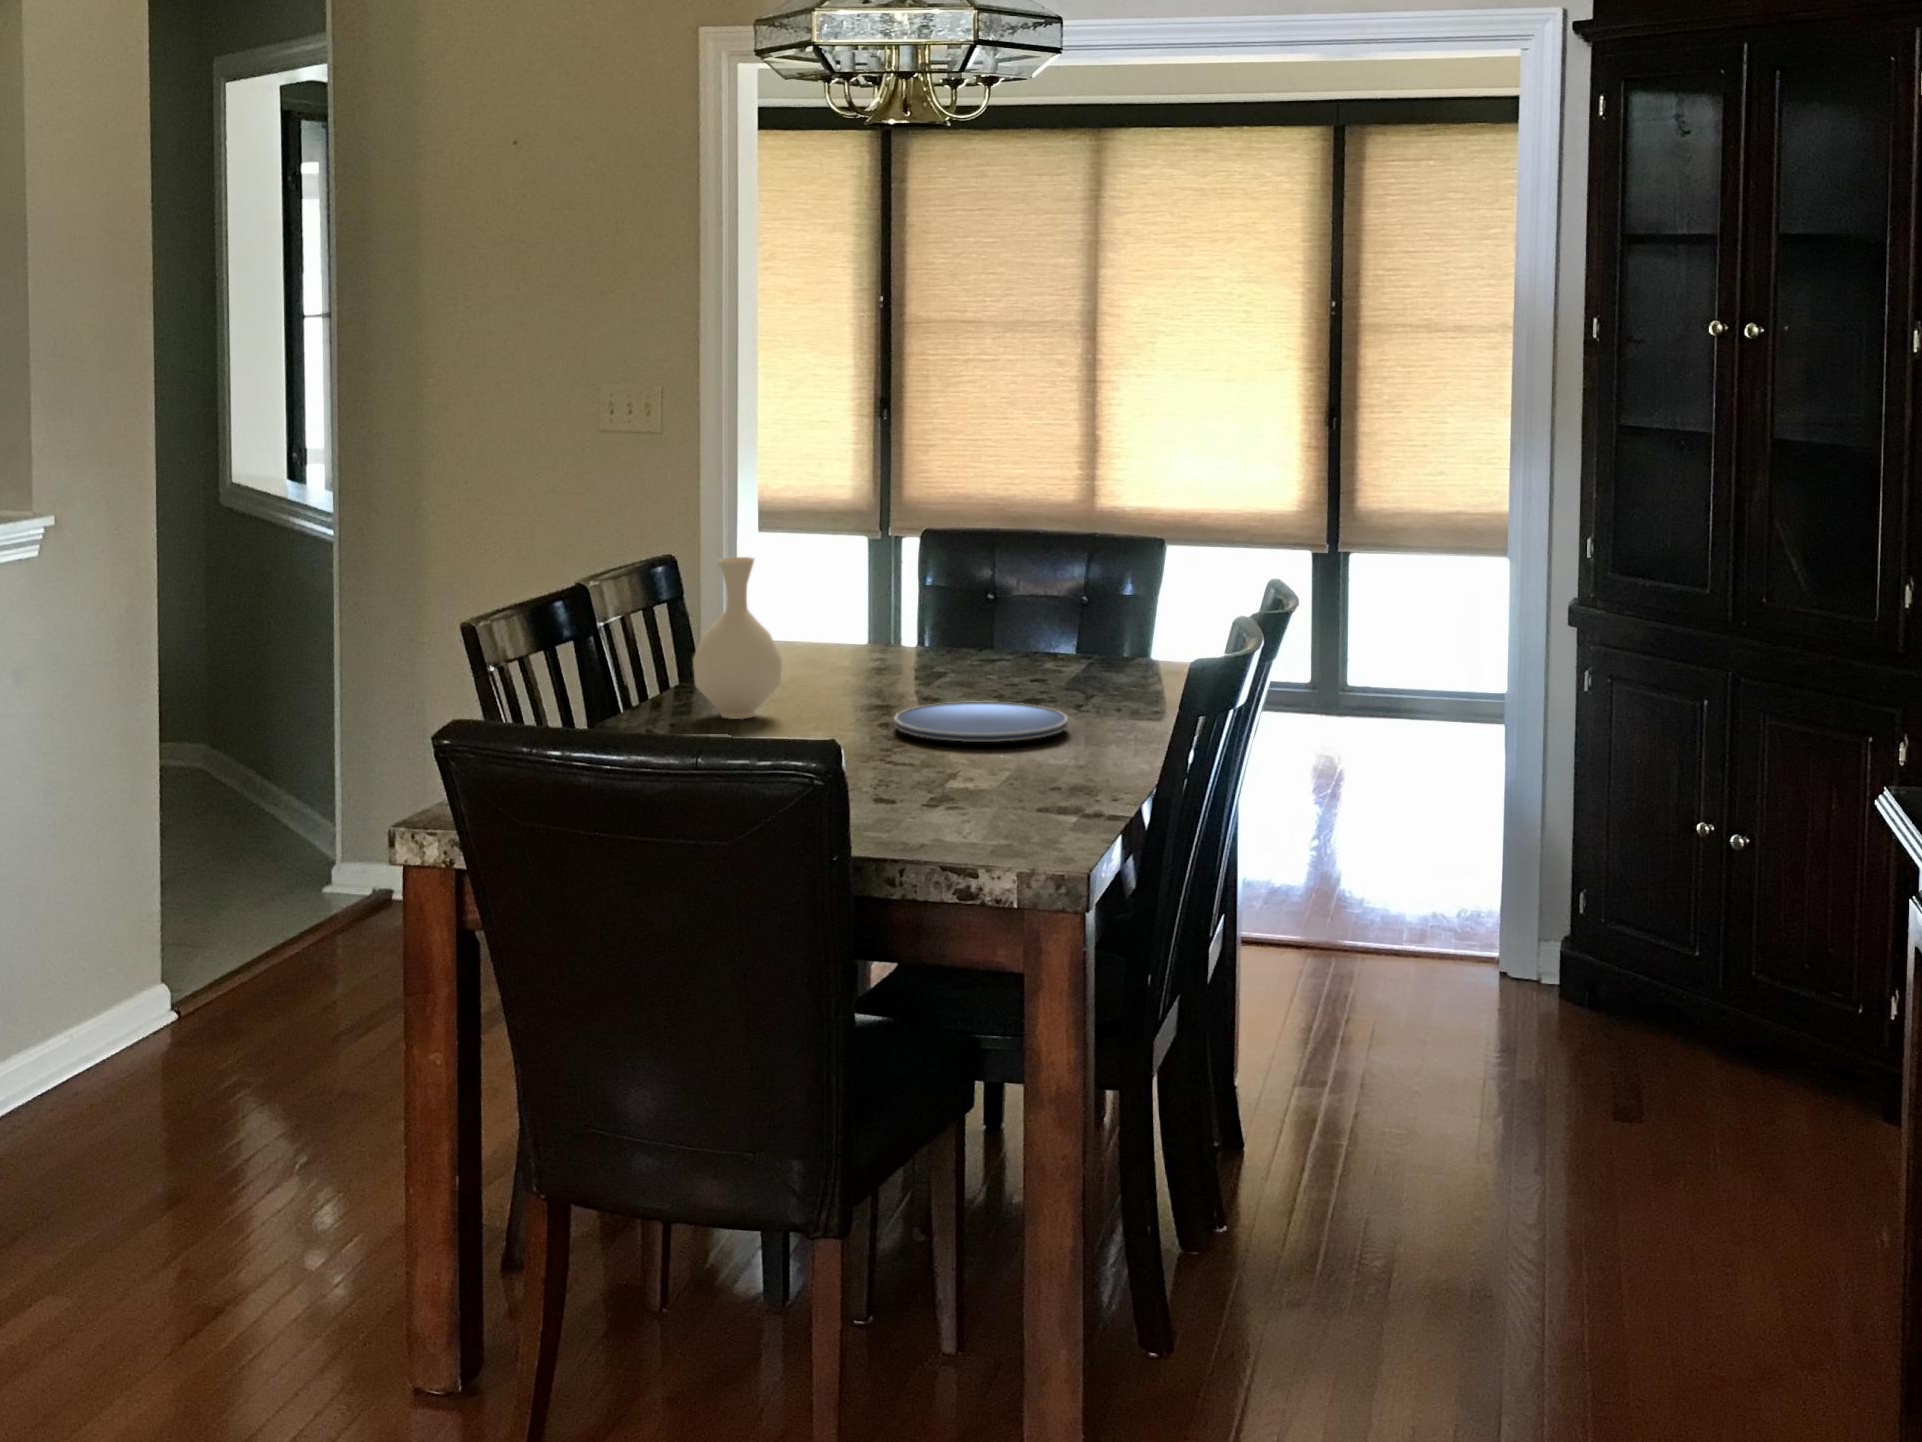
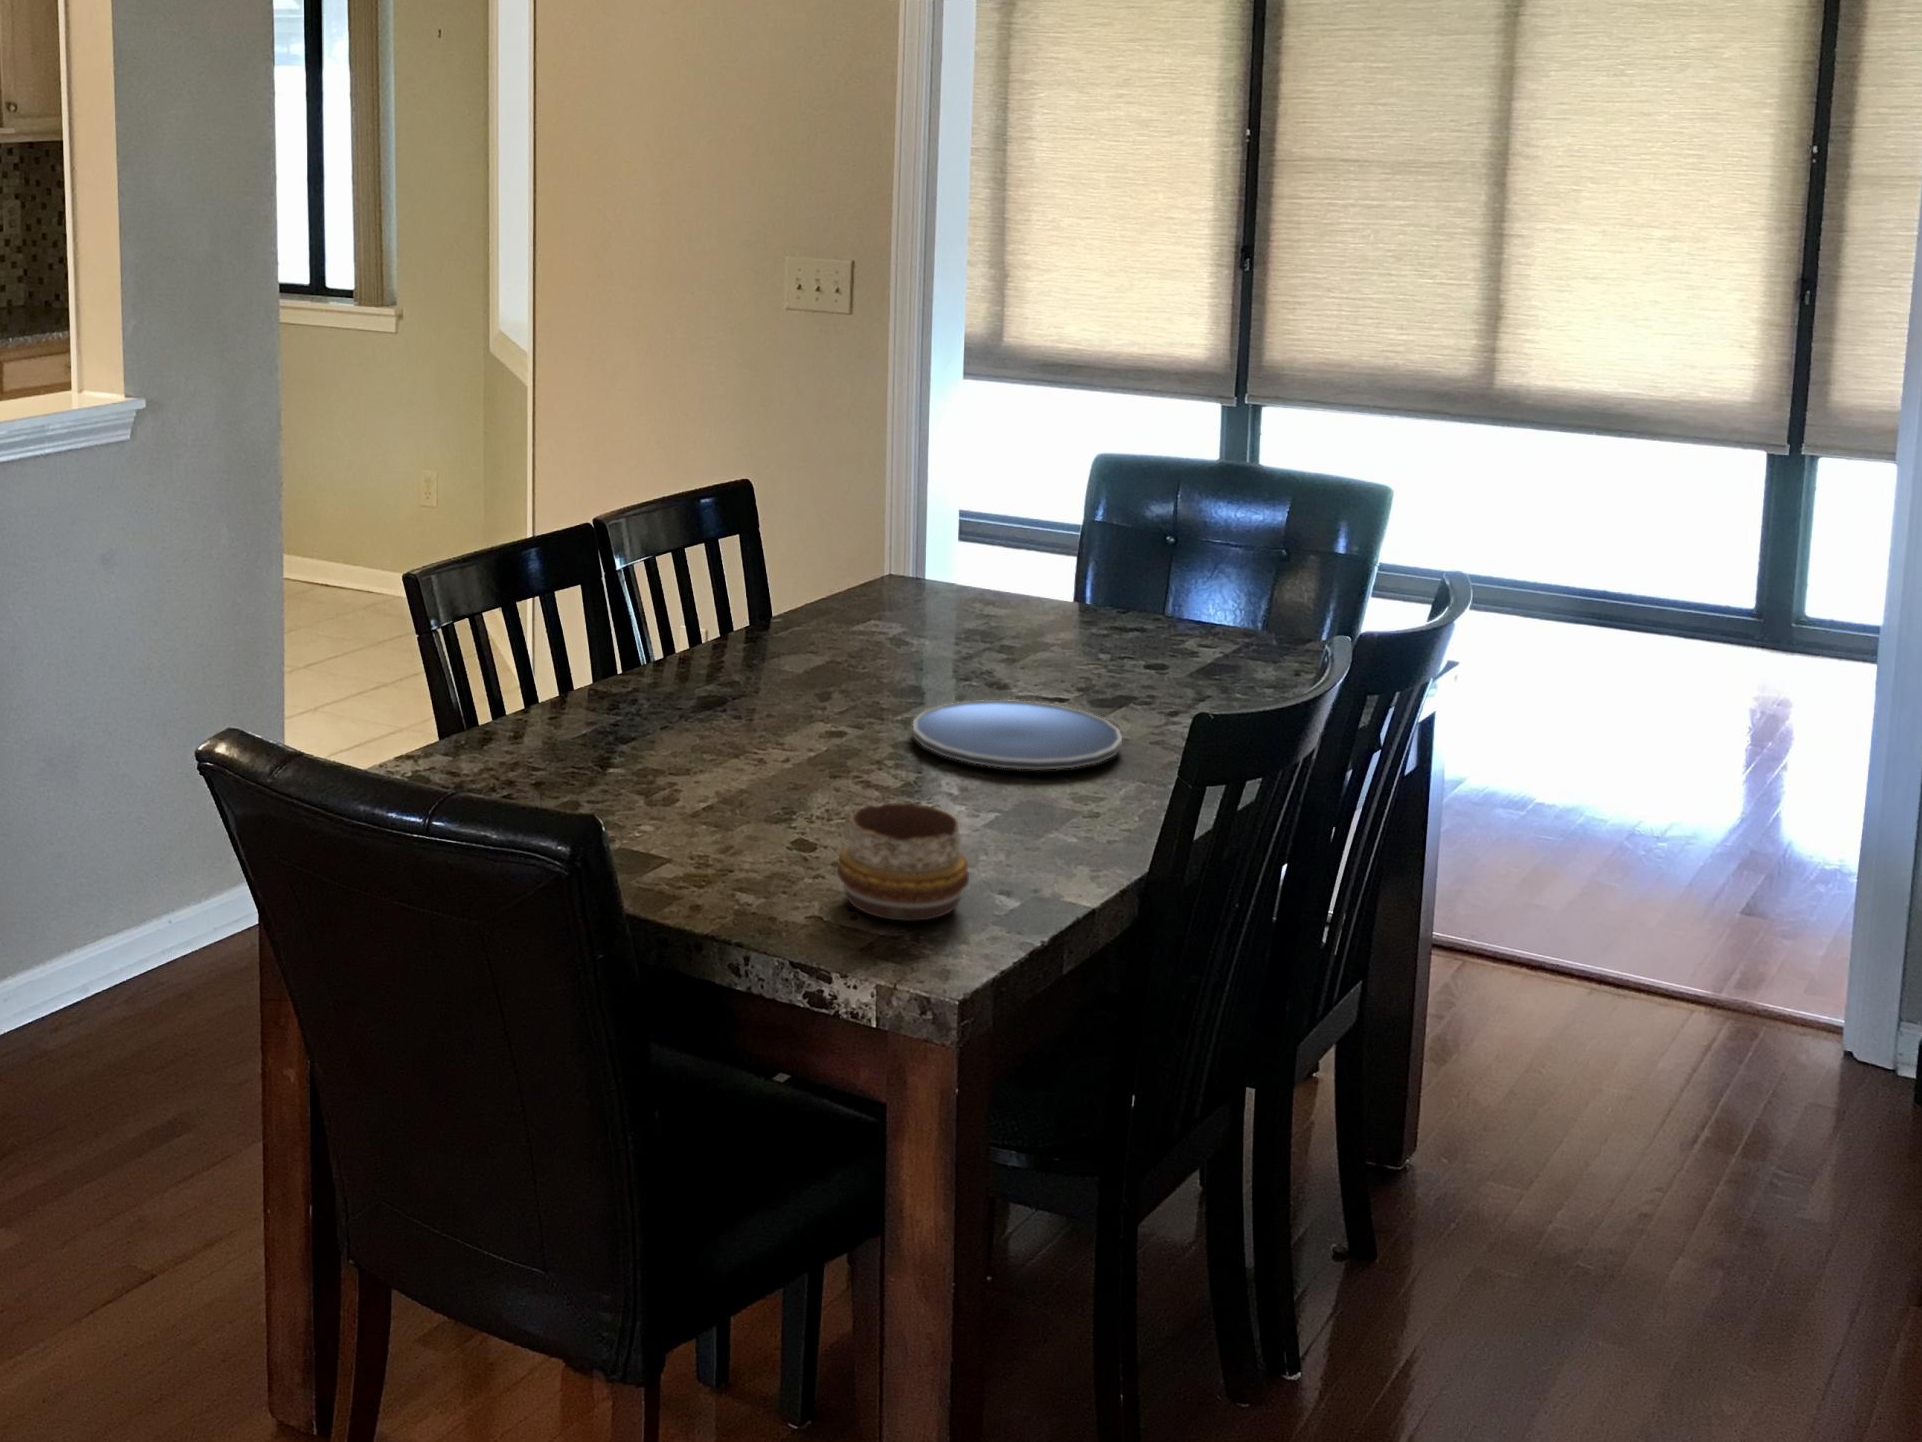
vase: present [693,557,782,719] -> none [712,512,813,694]
decorative bowl: none [941,743,1050,832] -> present [837,803,969,921]

